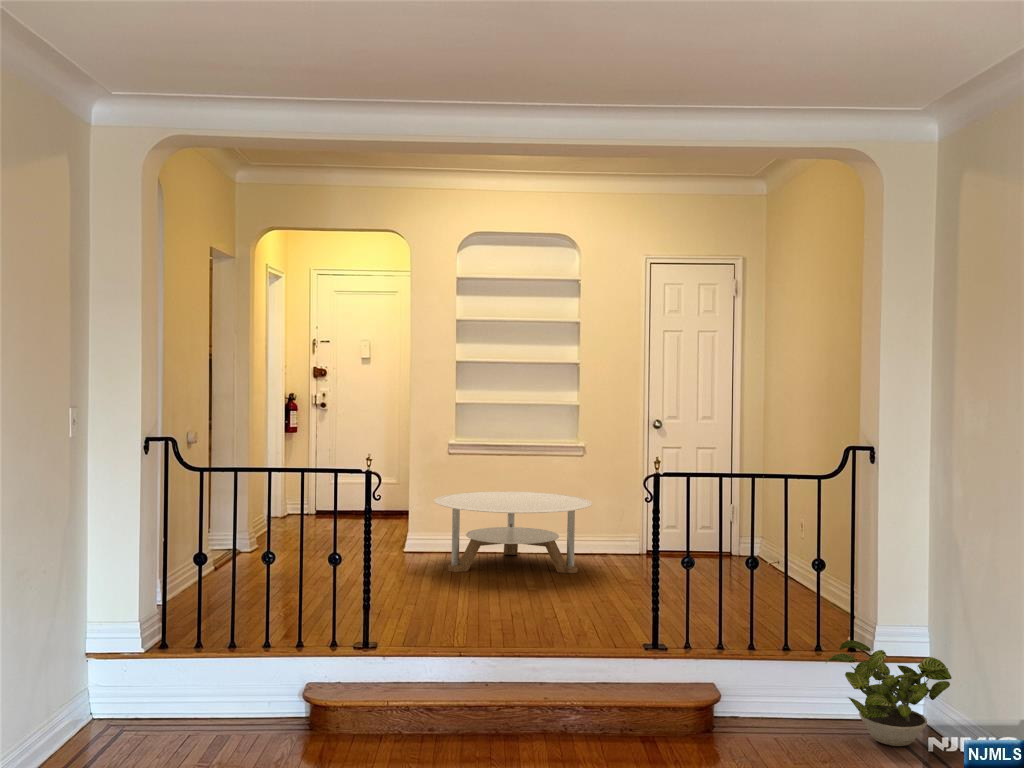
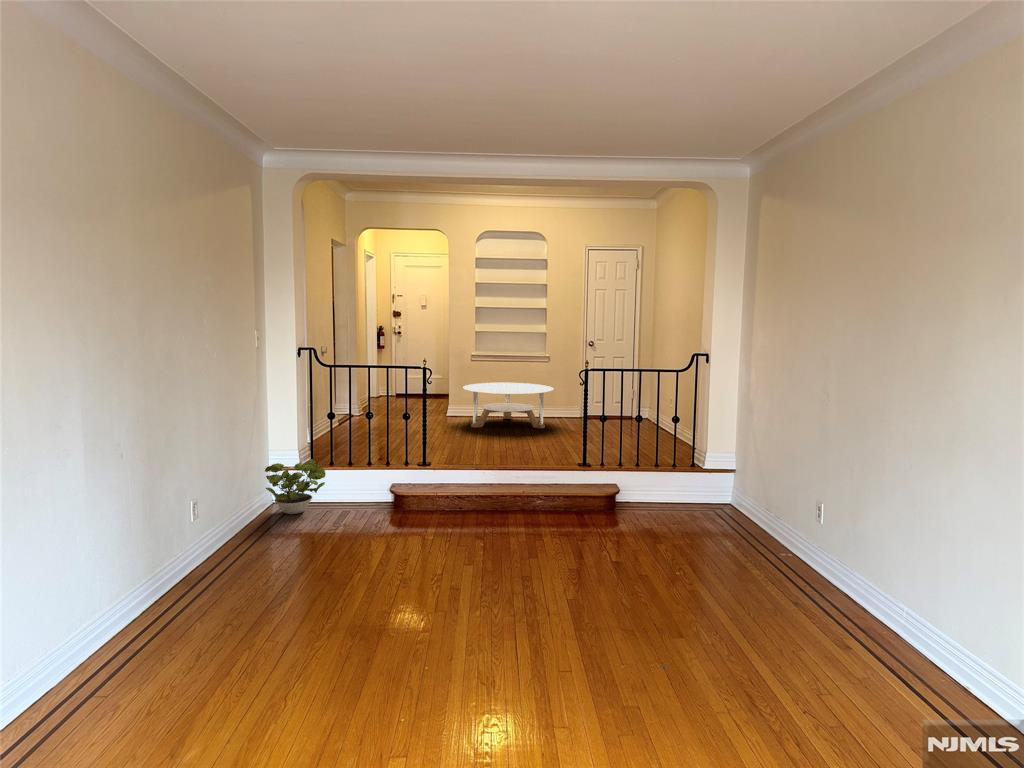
potted plant: present [826,640,952,746] -> present [265,459,326,514]

